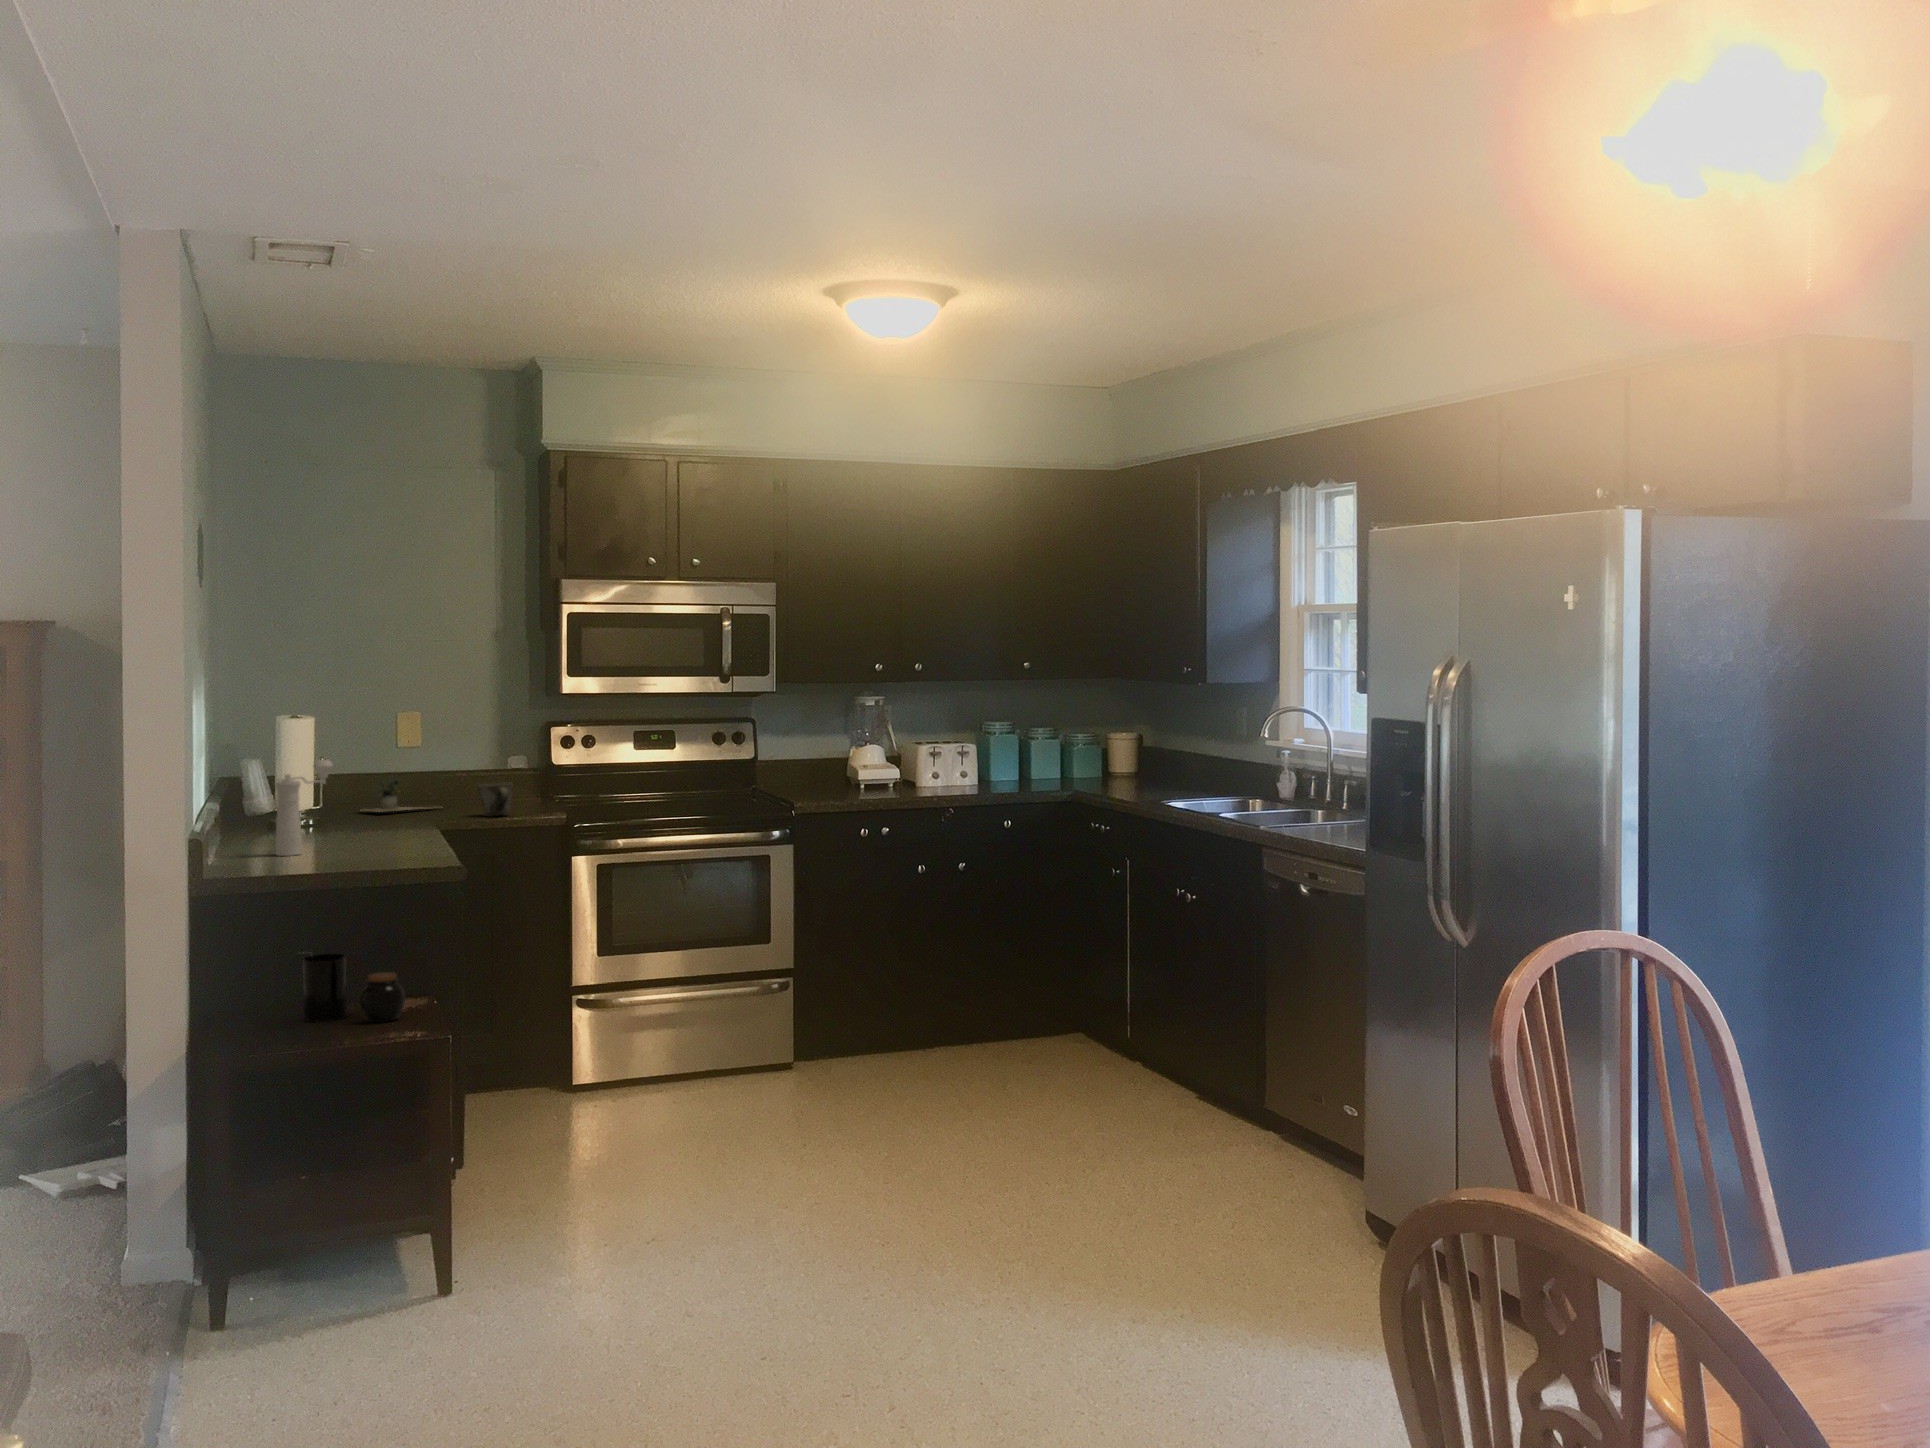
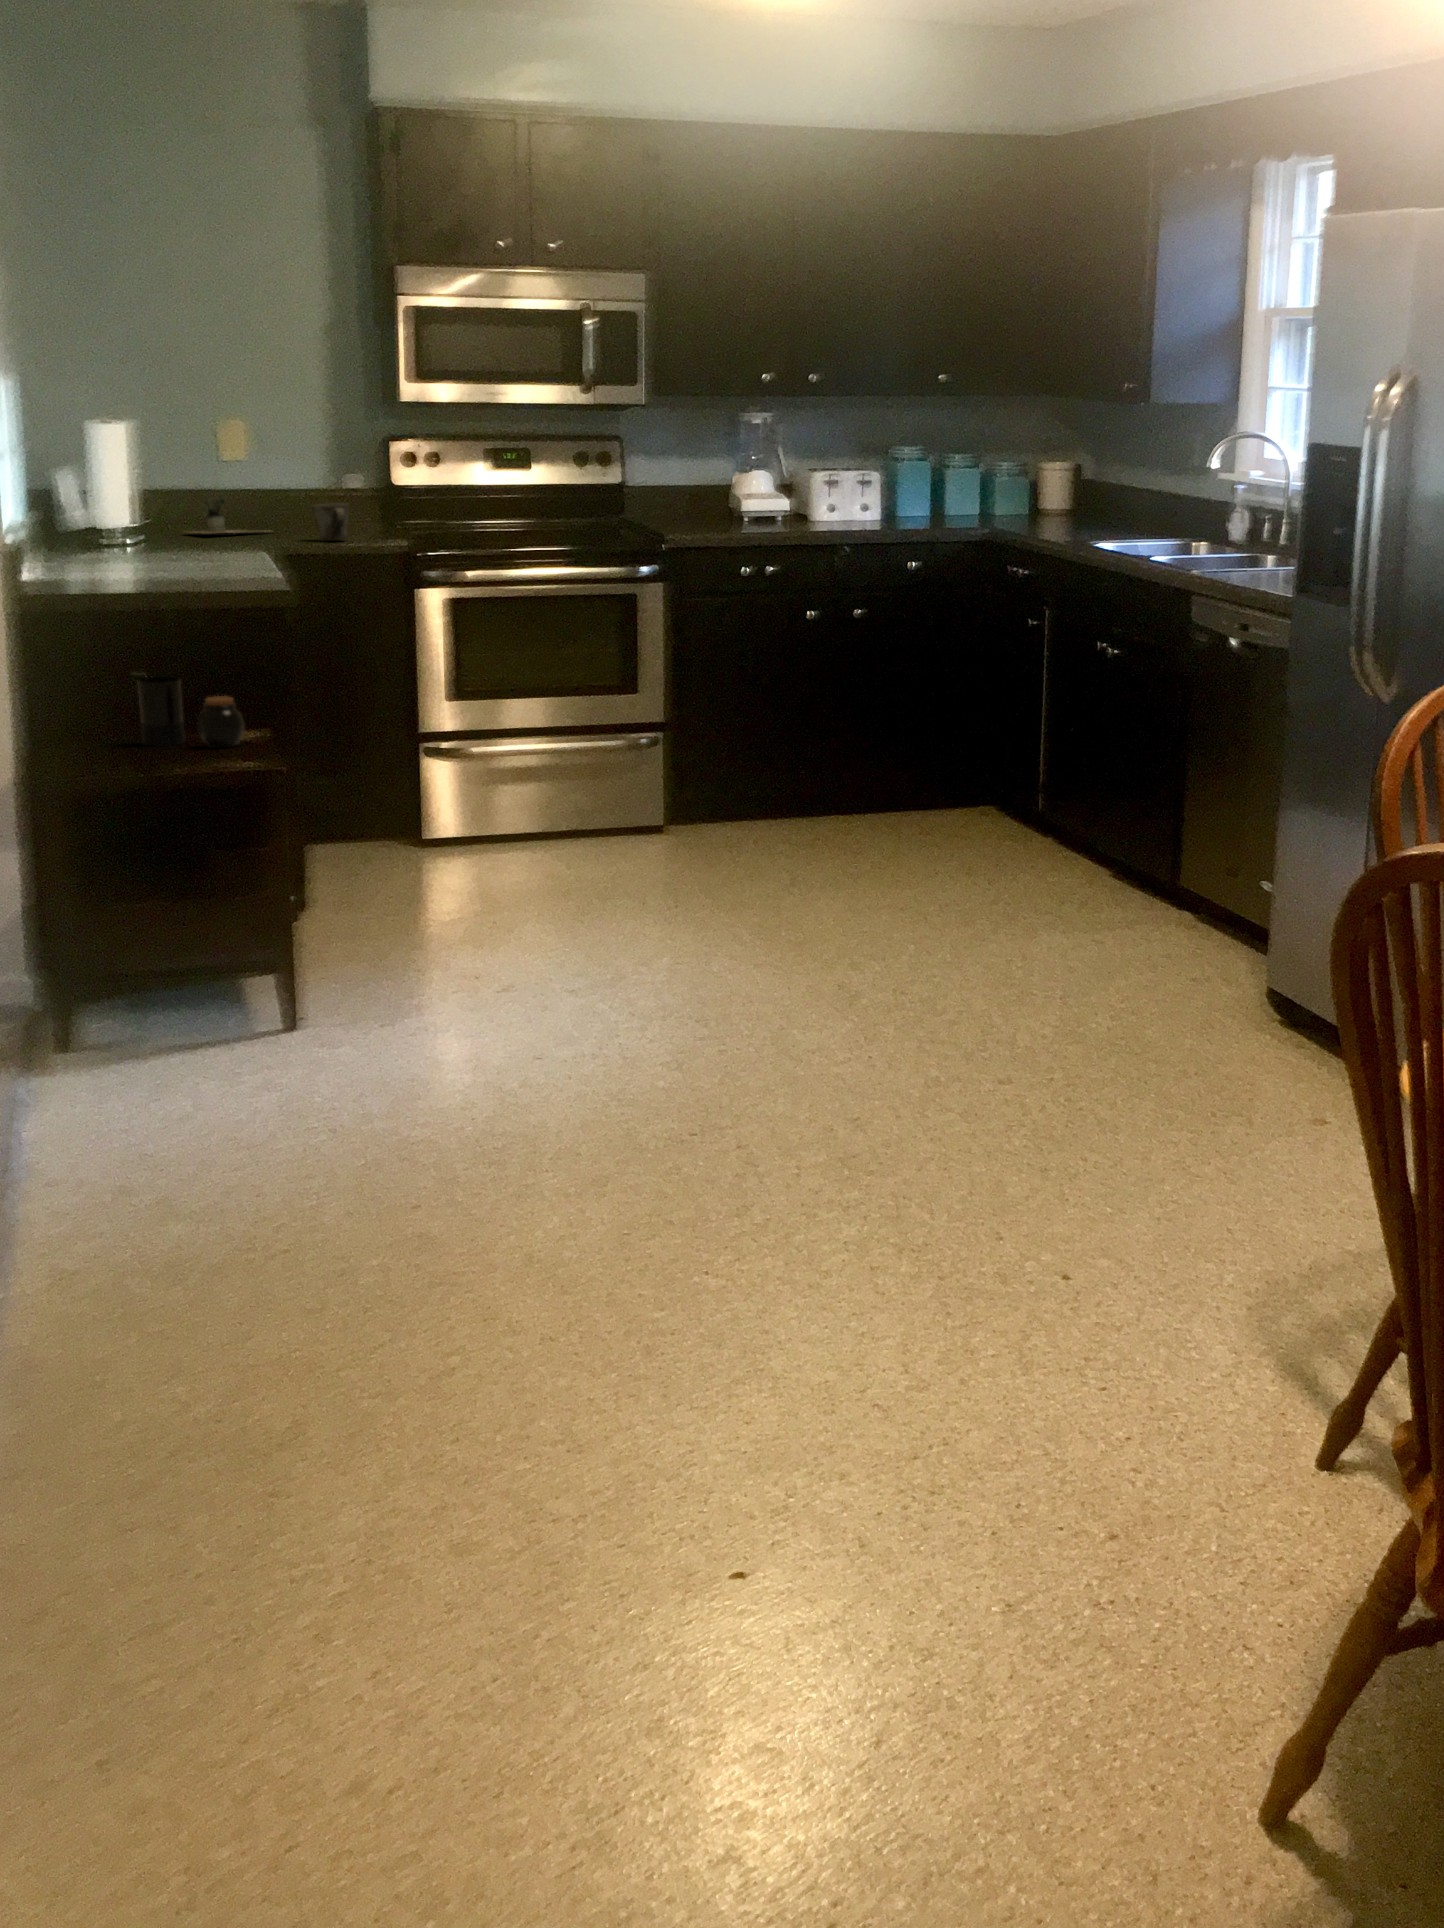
pepper mill: present [275,760,333,856] -> none [94,468,154,572]

